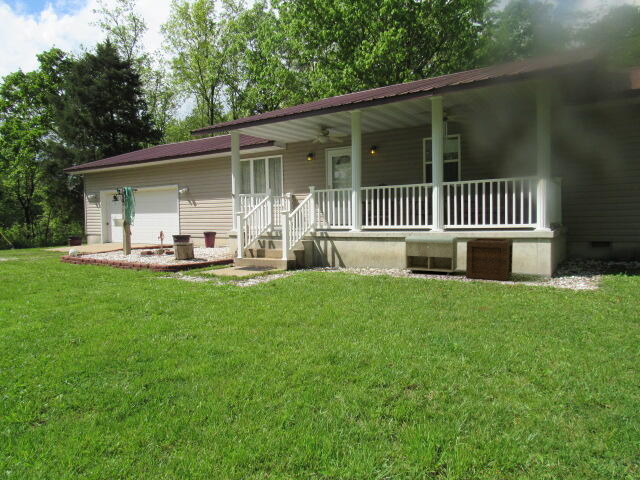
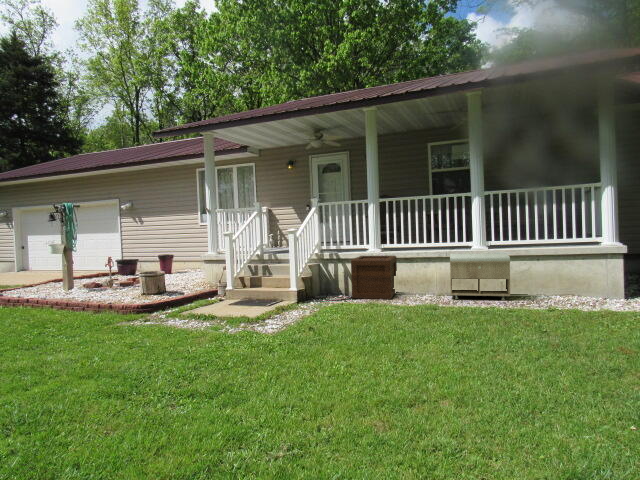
wooden crate: present [466,238,513,281] -> present [351,256,397,299]

